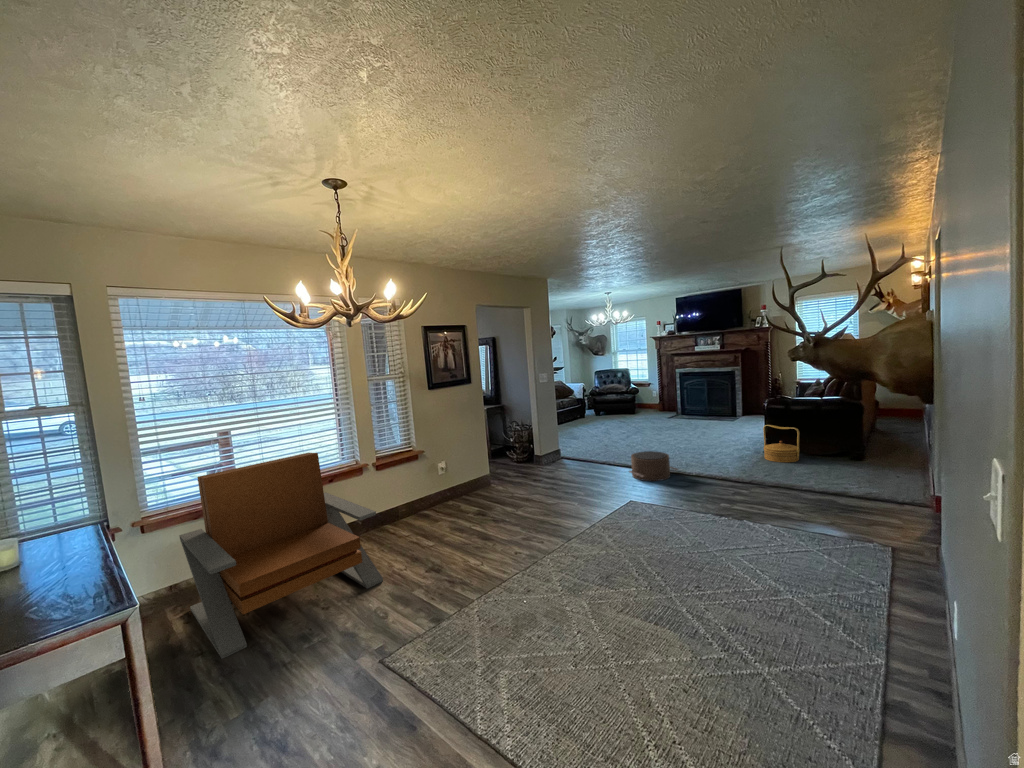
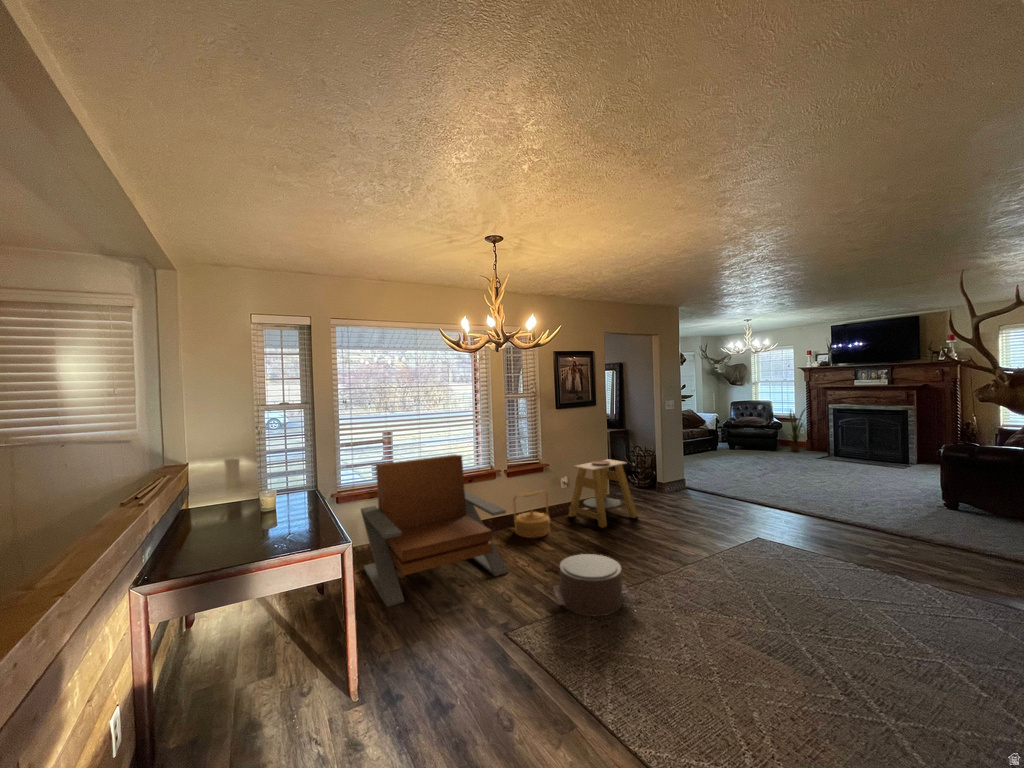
house plant: none [642,372,663,414] -> present [789,409,805,452]
woven basket: present [763,425,800,463] -> present [513,491,550,538]
side table: none [449,438,519,511] -> present [569,459,637,527]
pouf: present [629,451,678,481] -> present [553,554,635,616]

